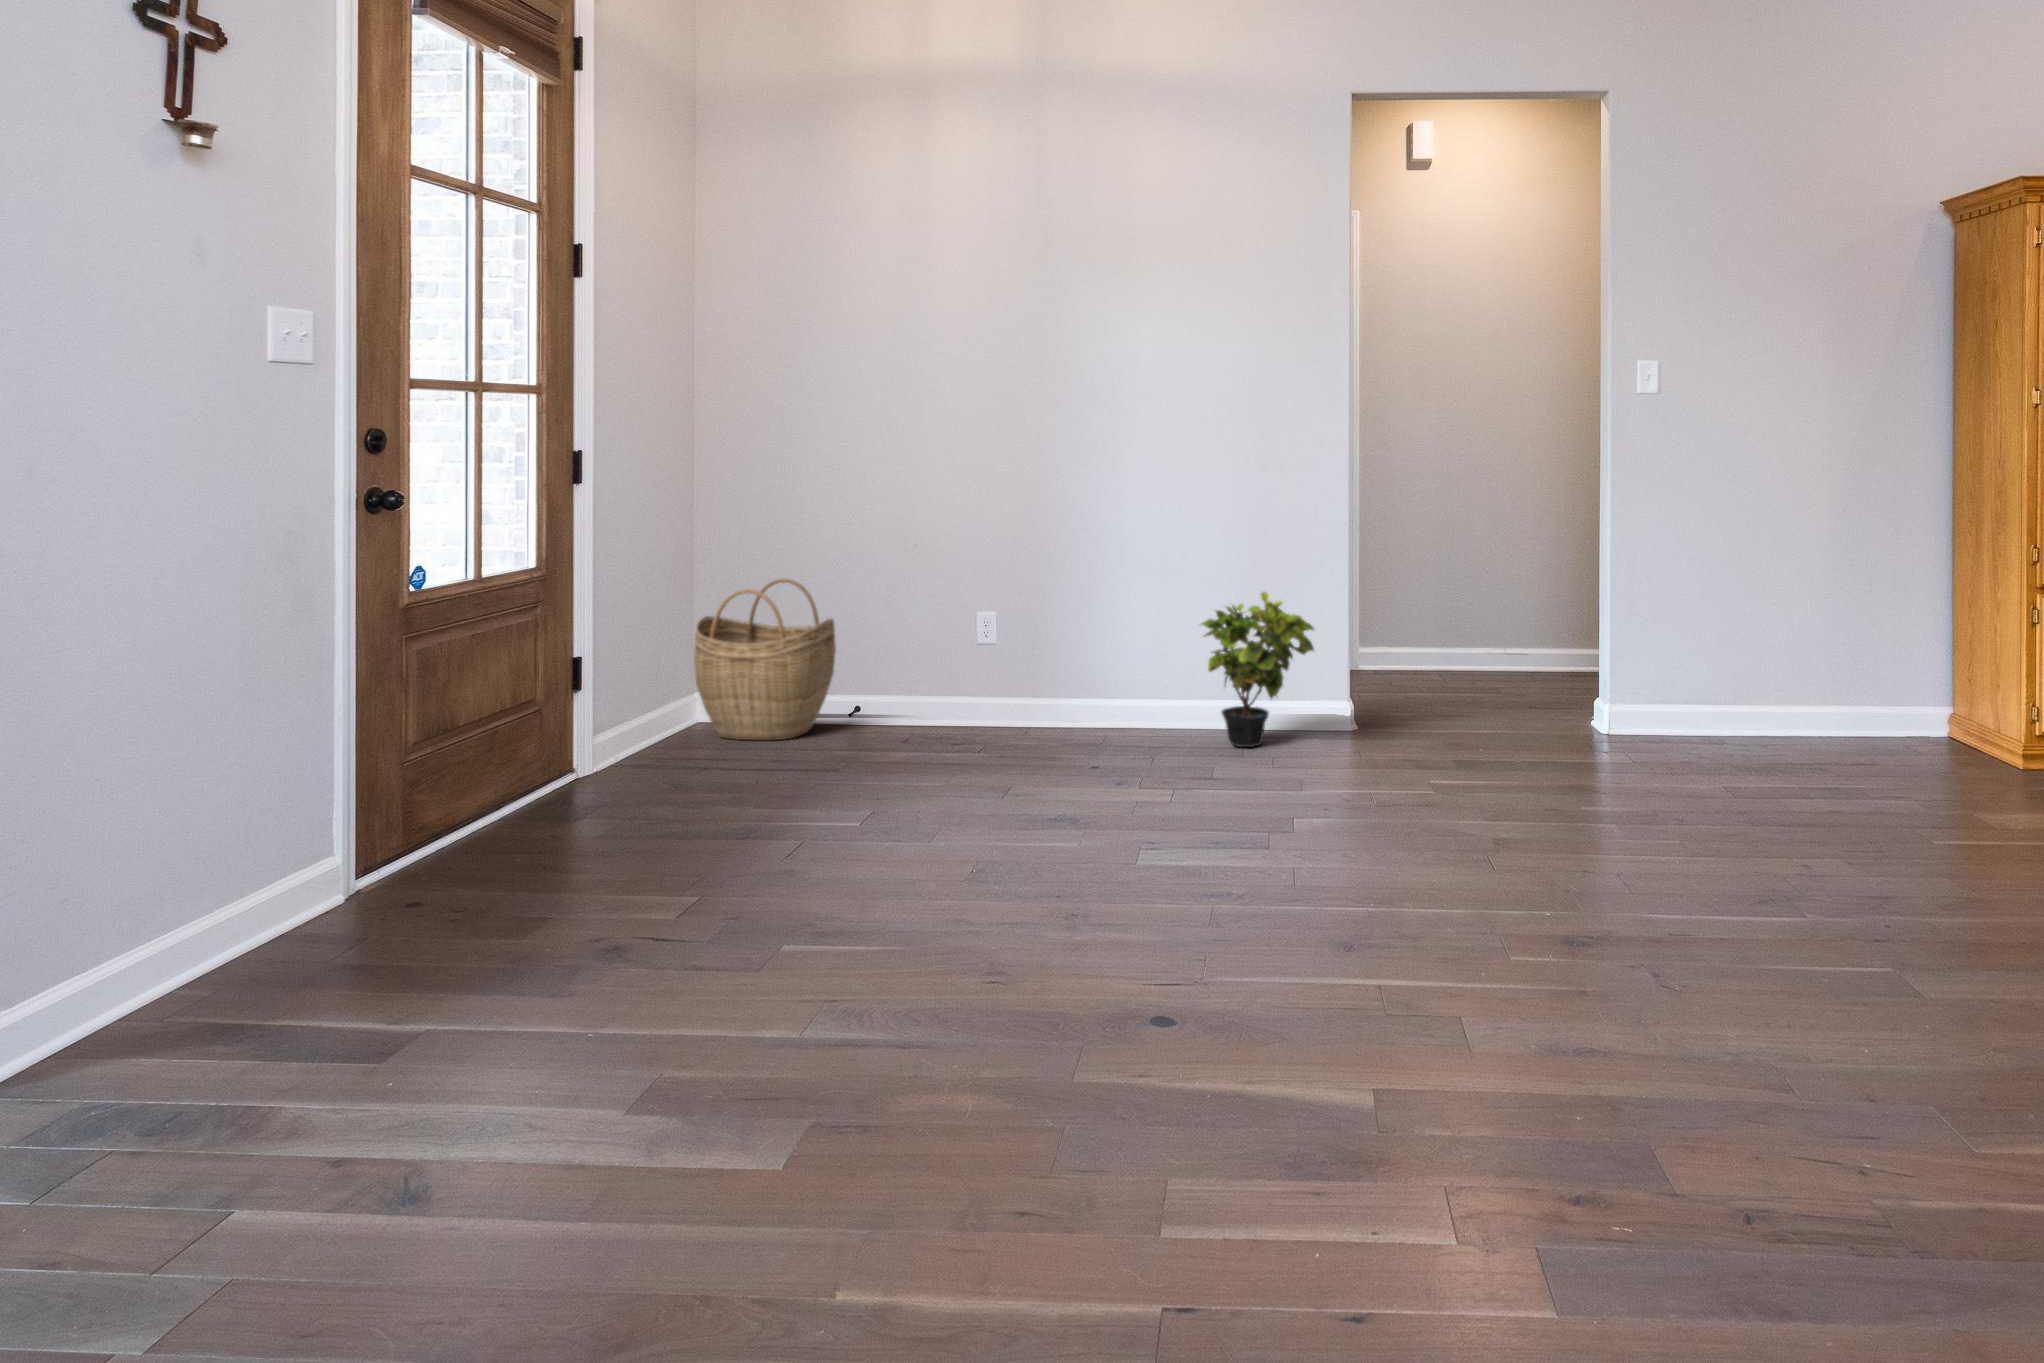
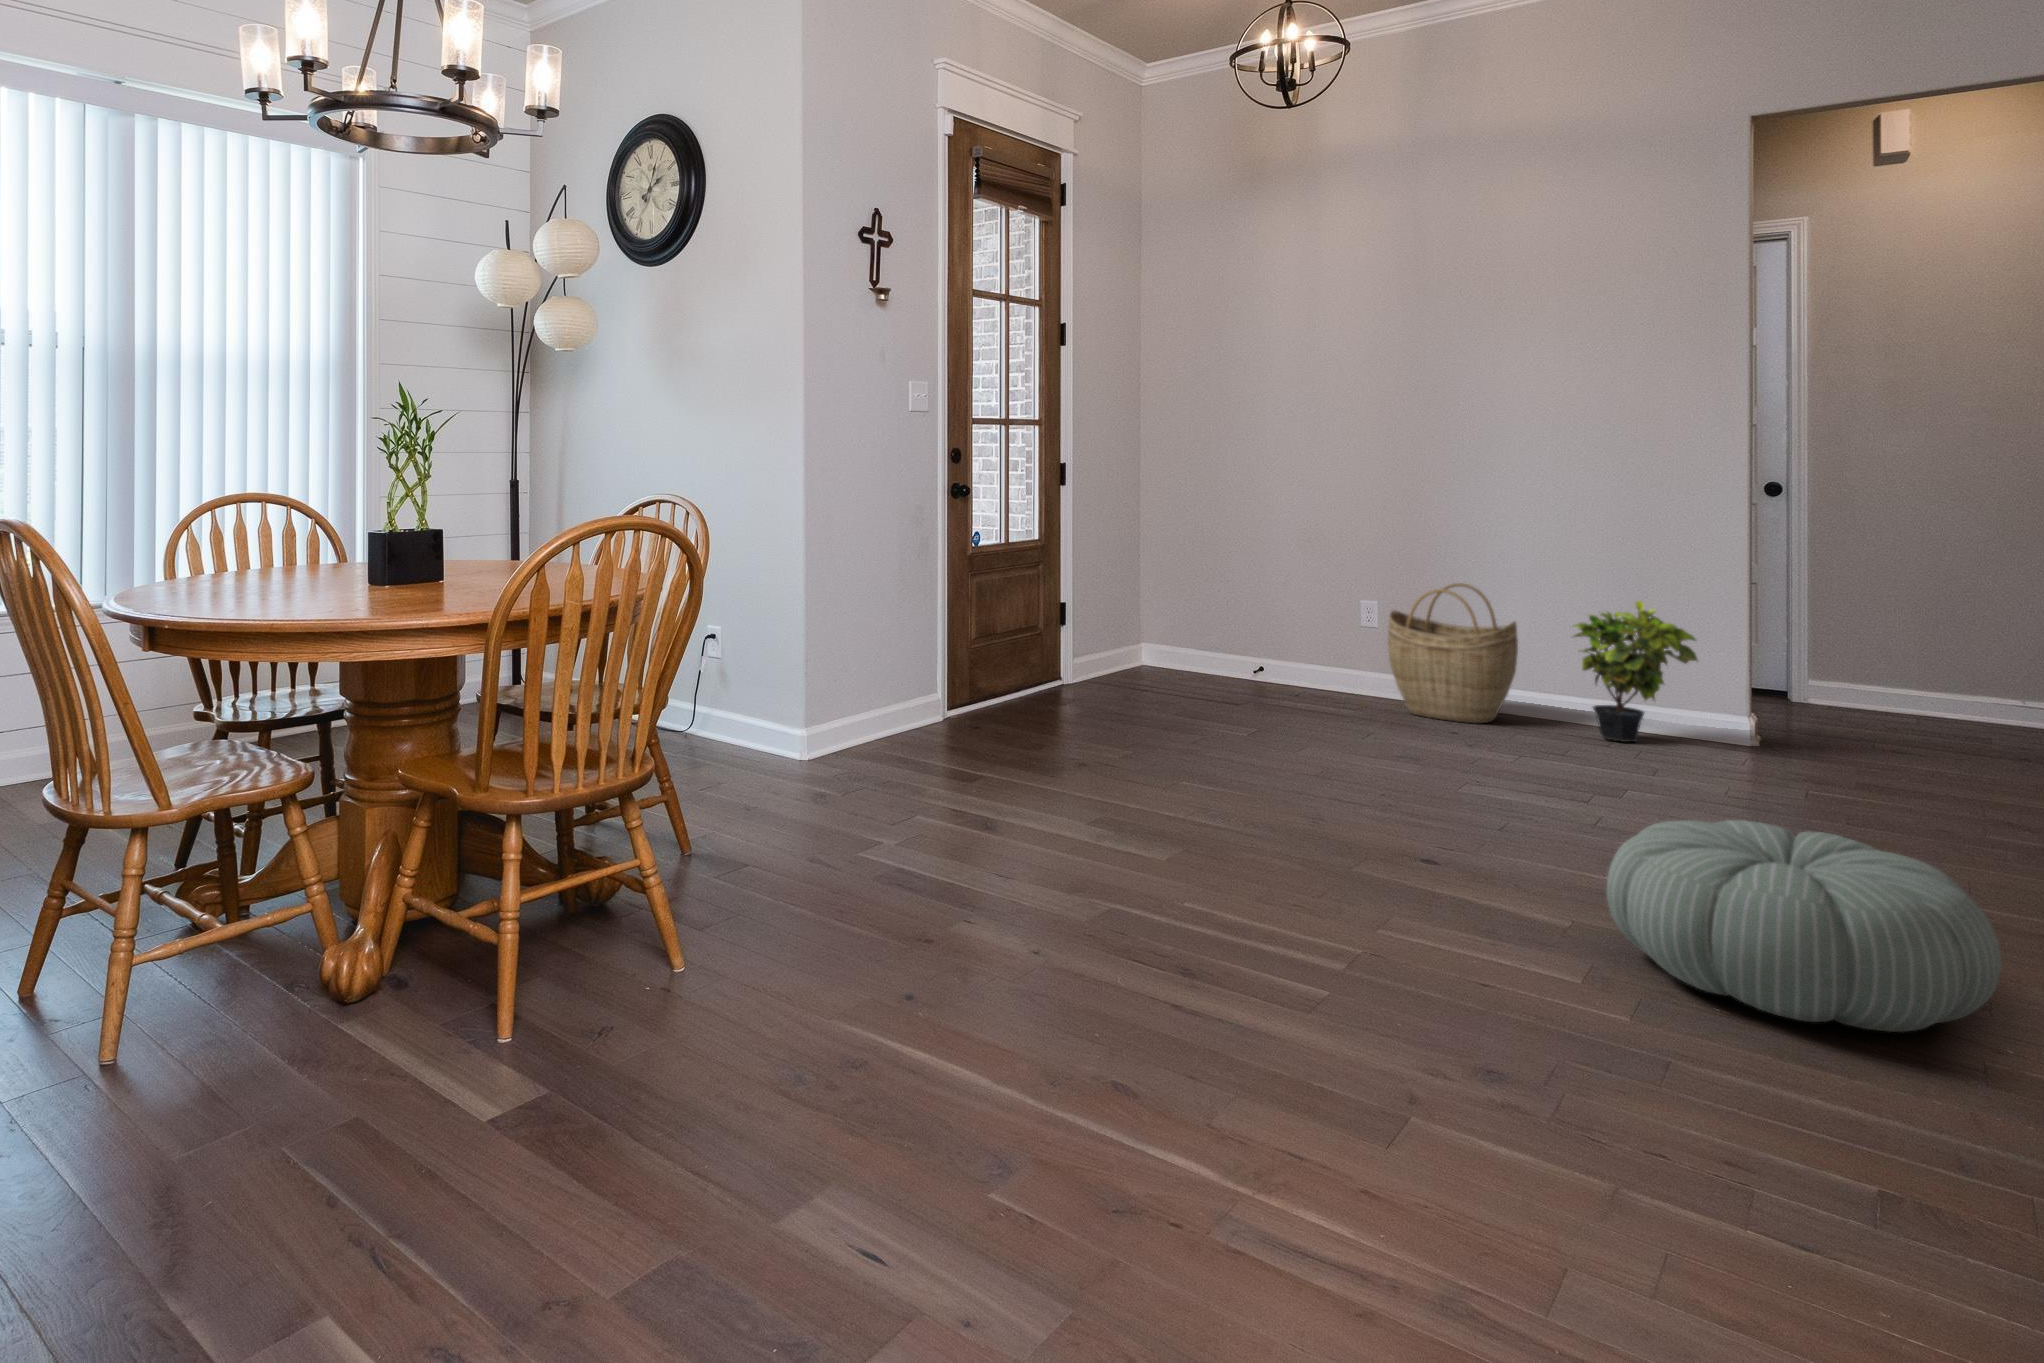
woven basket: present [694,579,836,740] -> present [1388,583,1518,723]
pouf: none [1426,904,1850,1225] -> present [1606,820,2001,1032]

